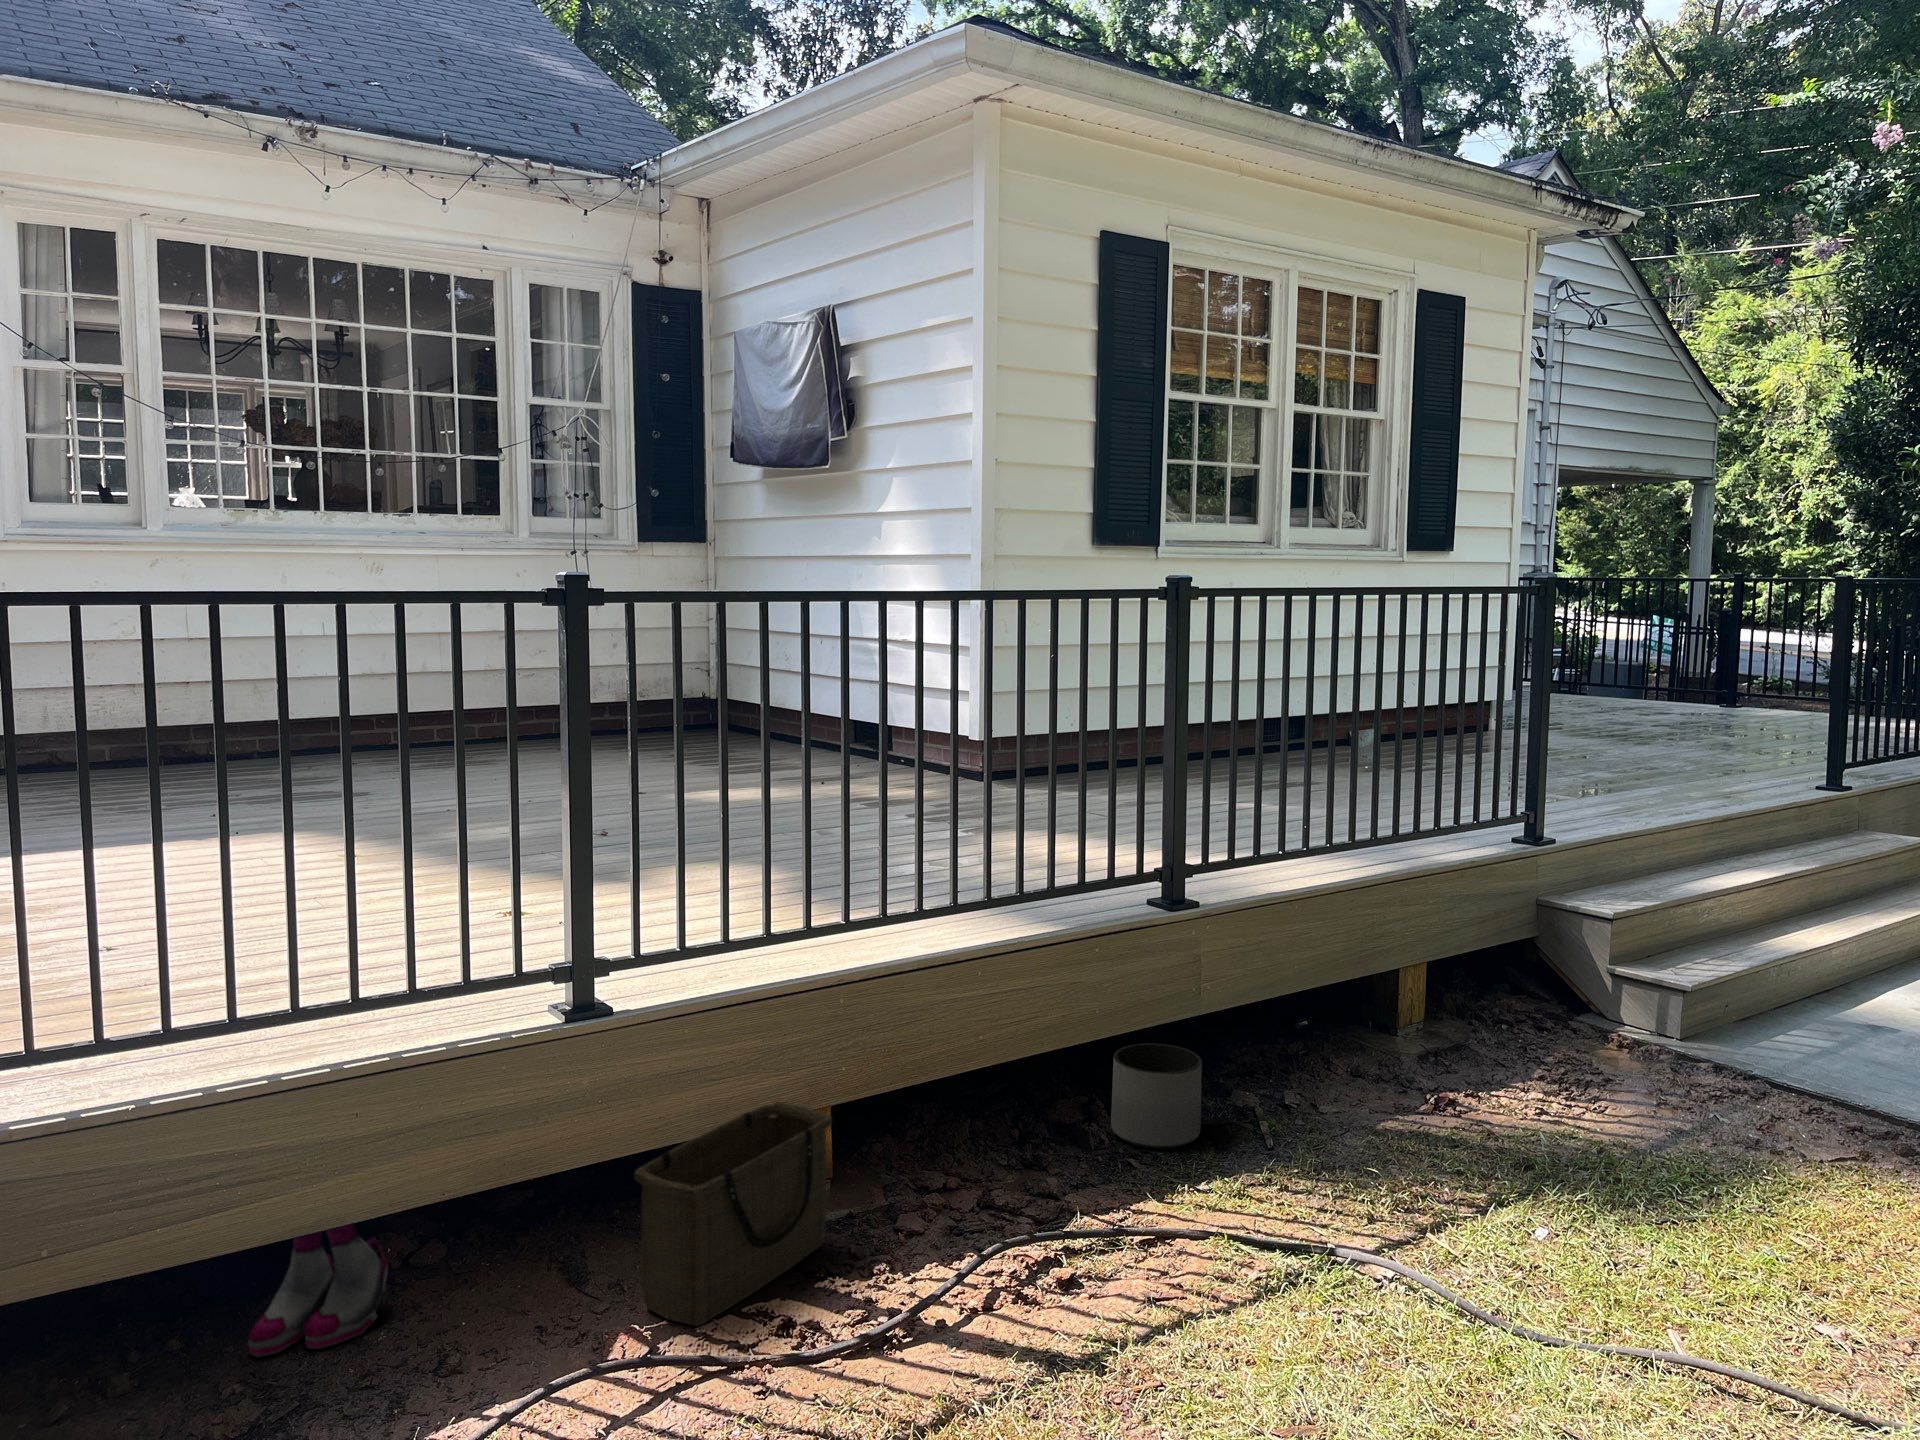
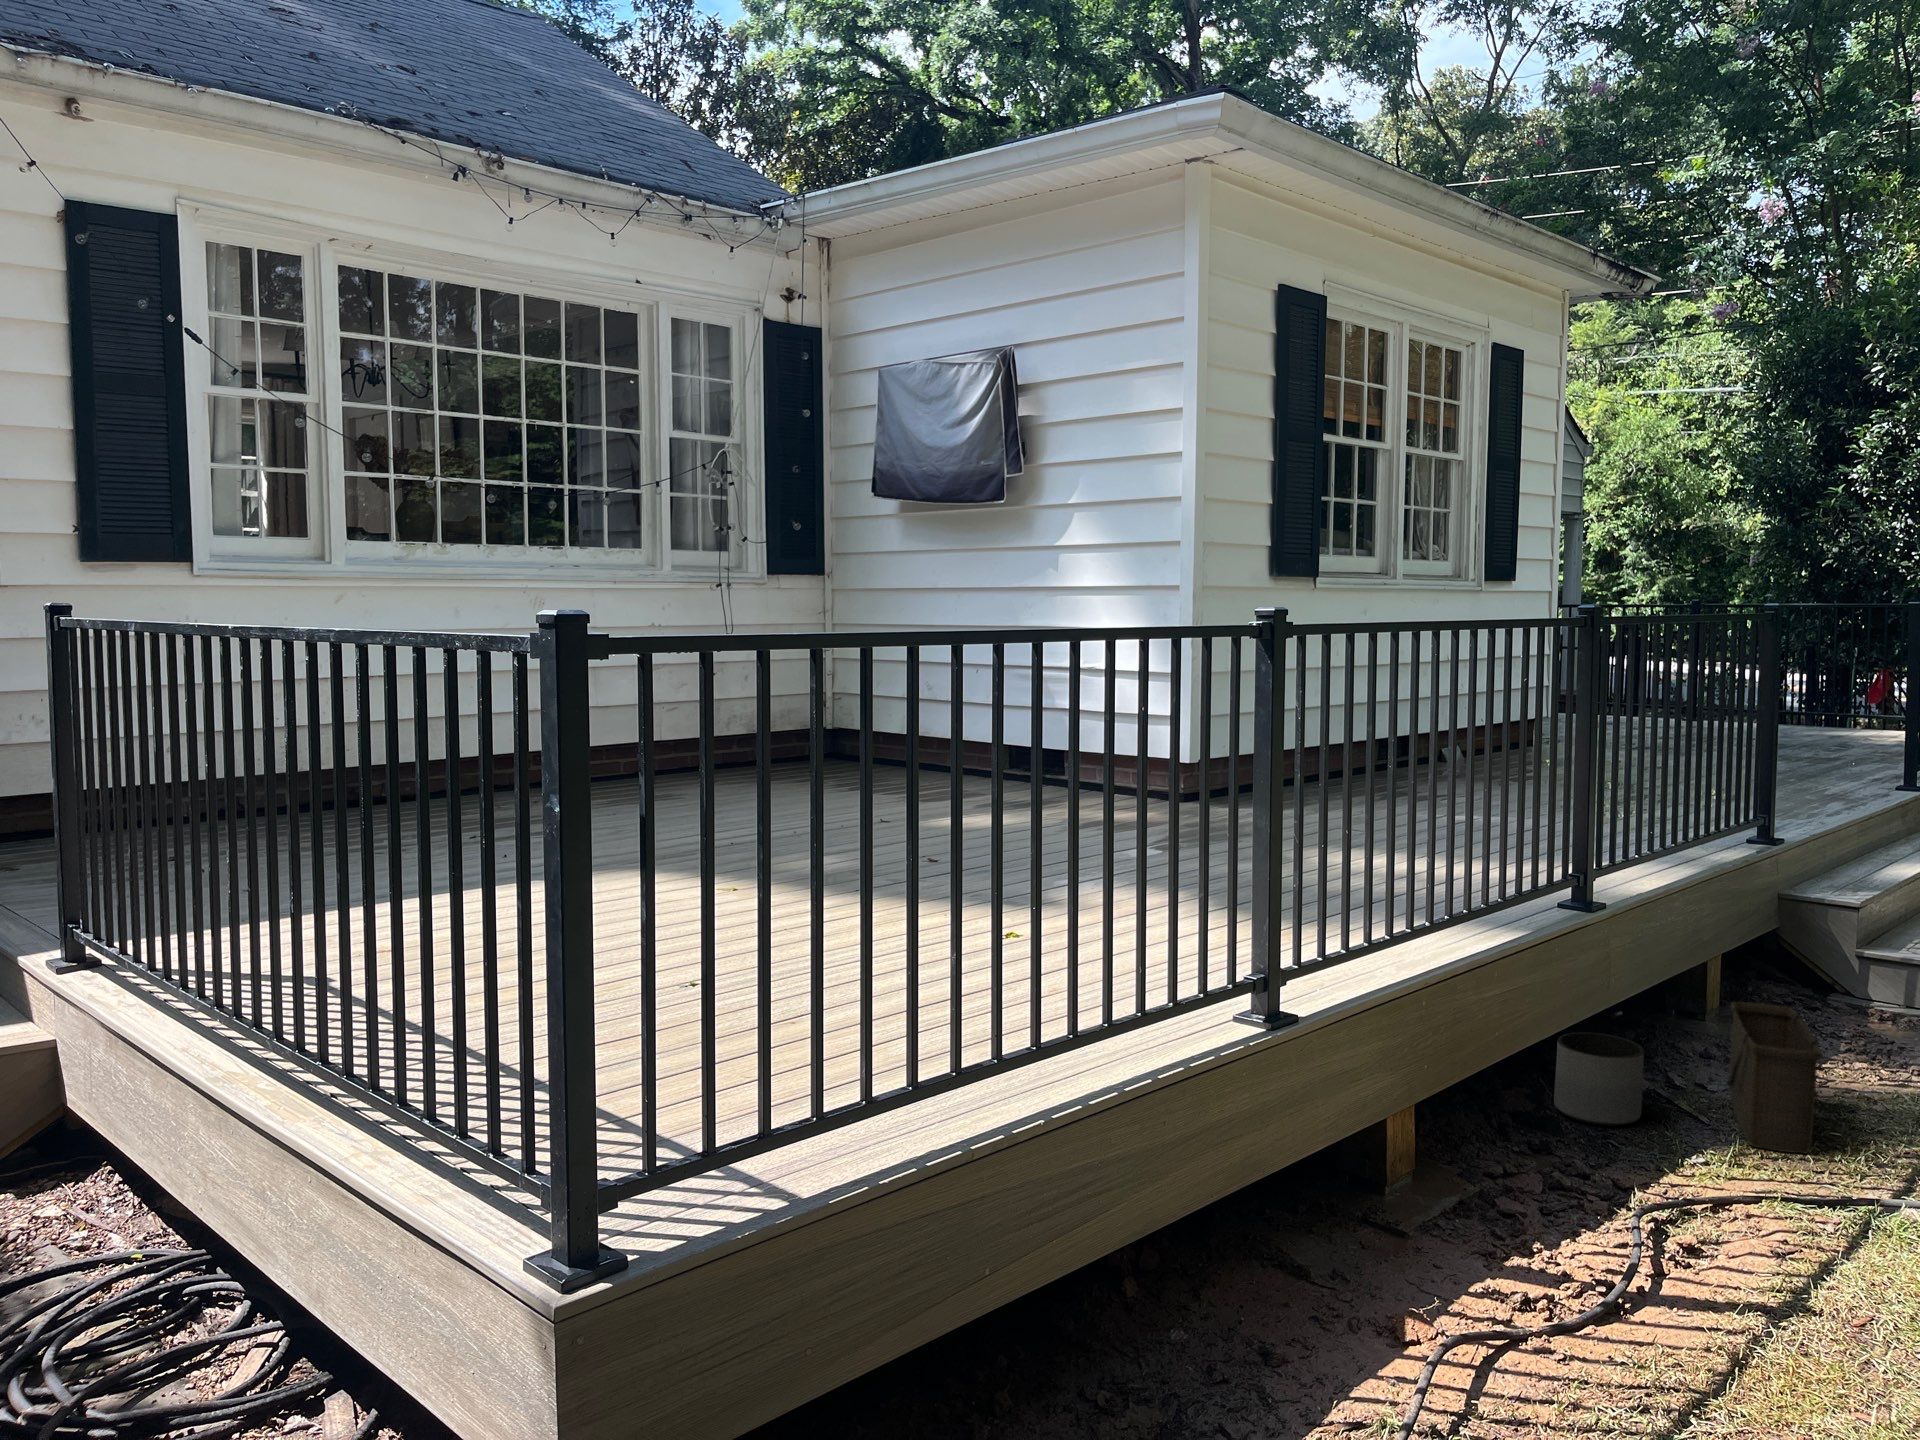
basket: present [634,1102,832,1326] -> present [1725,1002,1822,1153]
boots: present [249,1224,388,1357] -> none [1065,1232,1165,1381]

